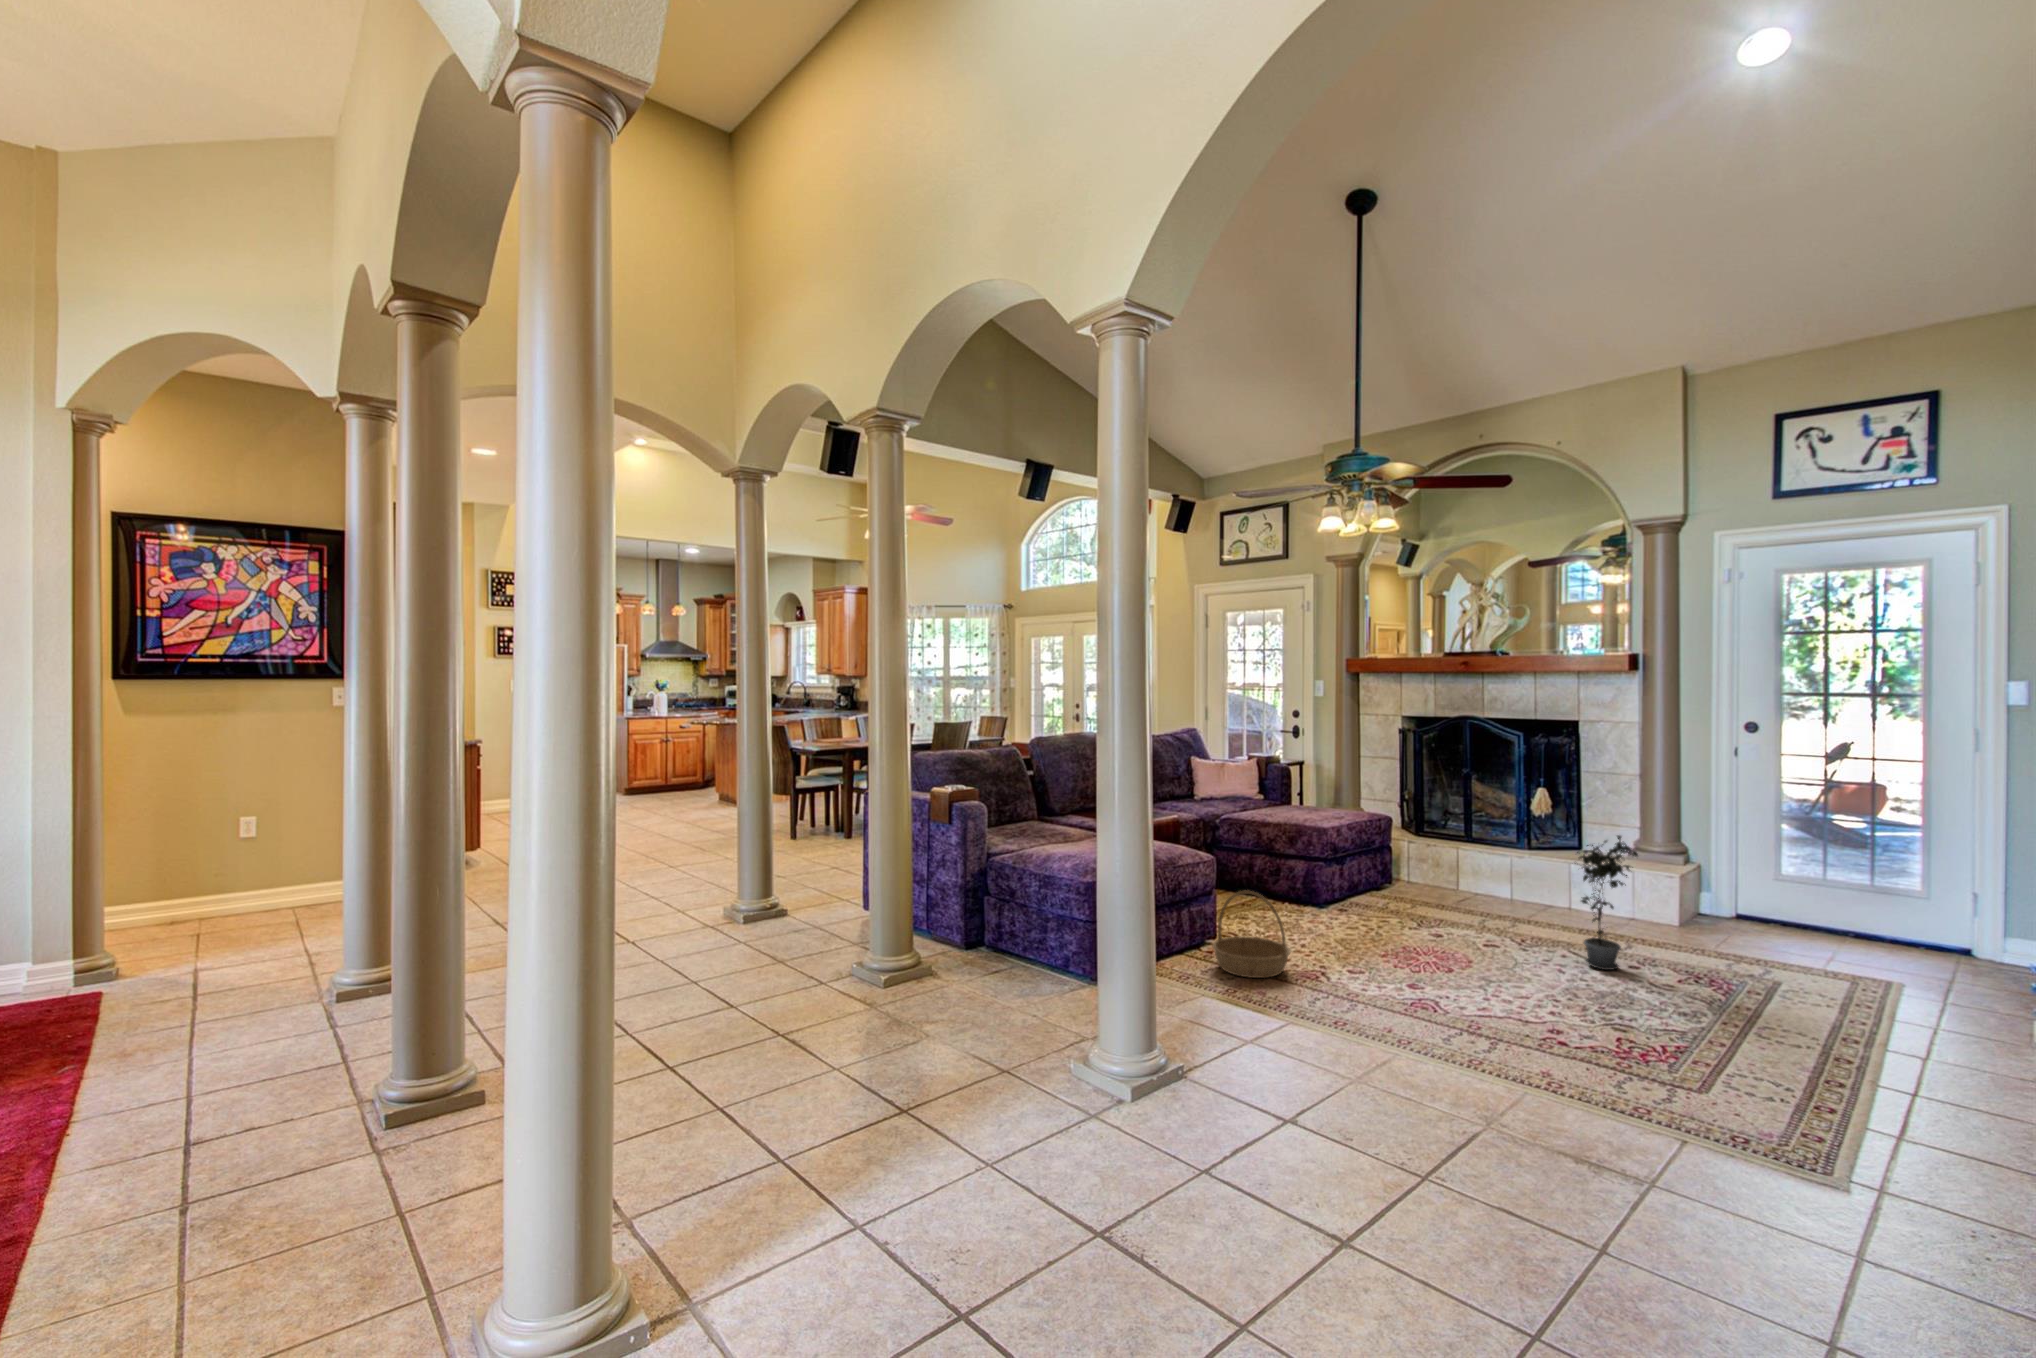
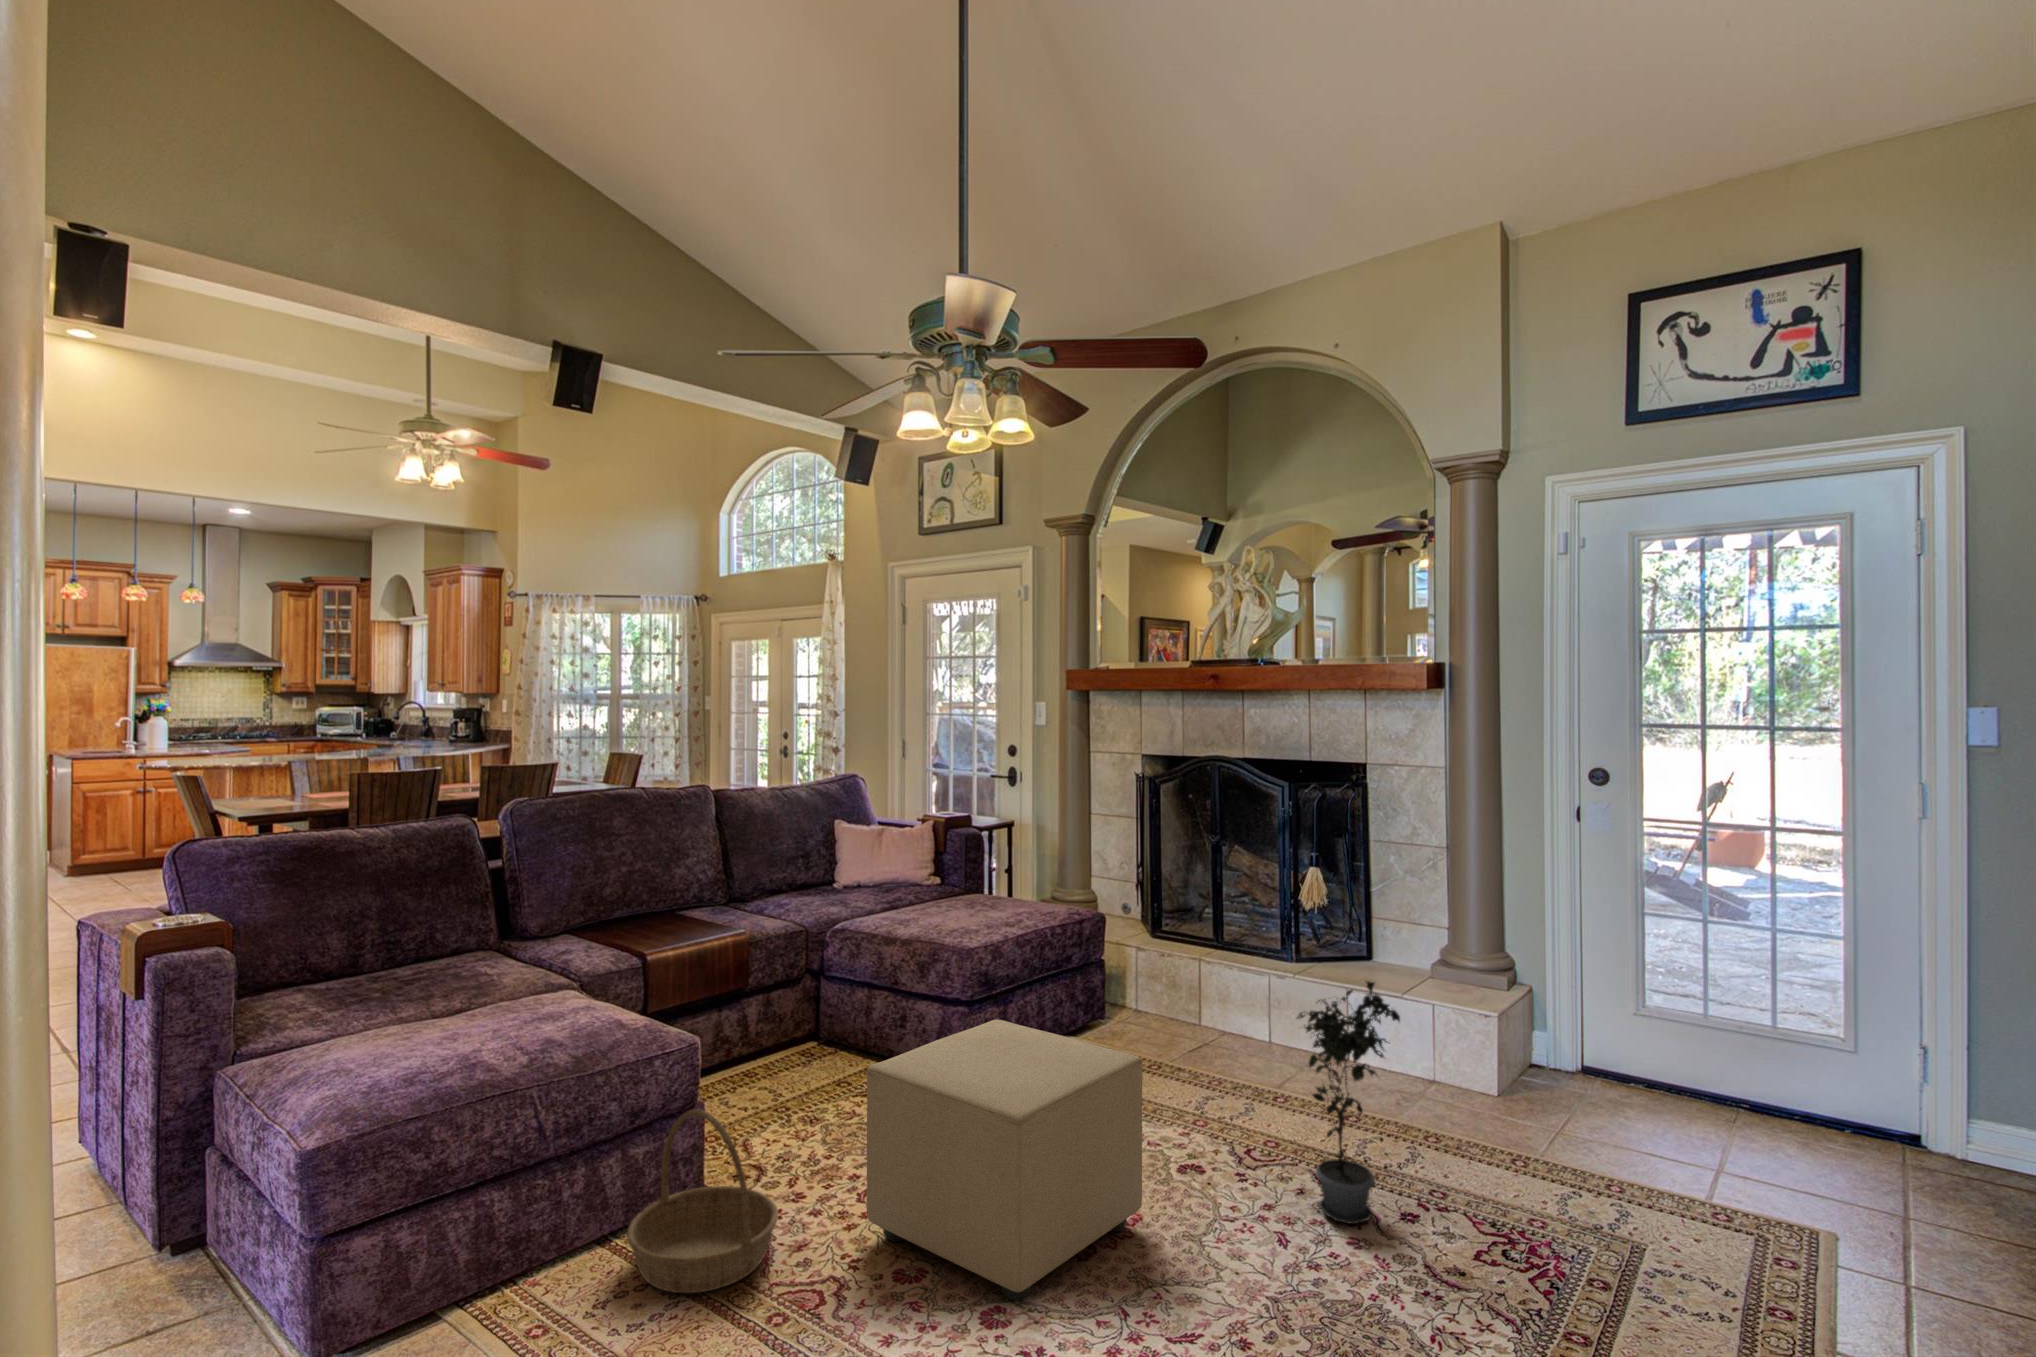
ottoman: none [1331,859,1484,987] -> present [867,1020,1142,1300]

